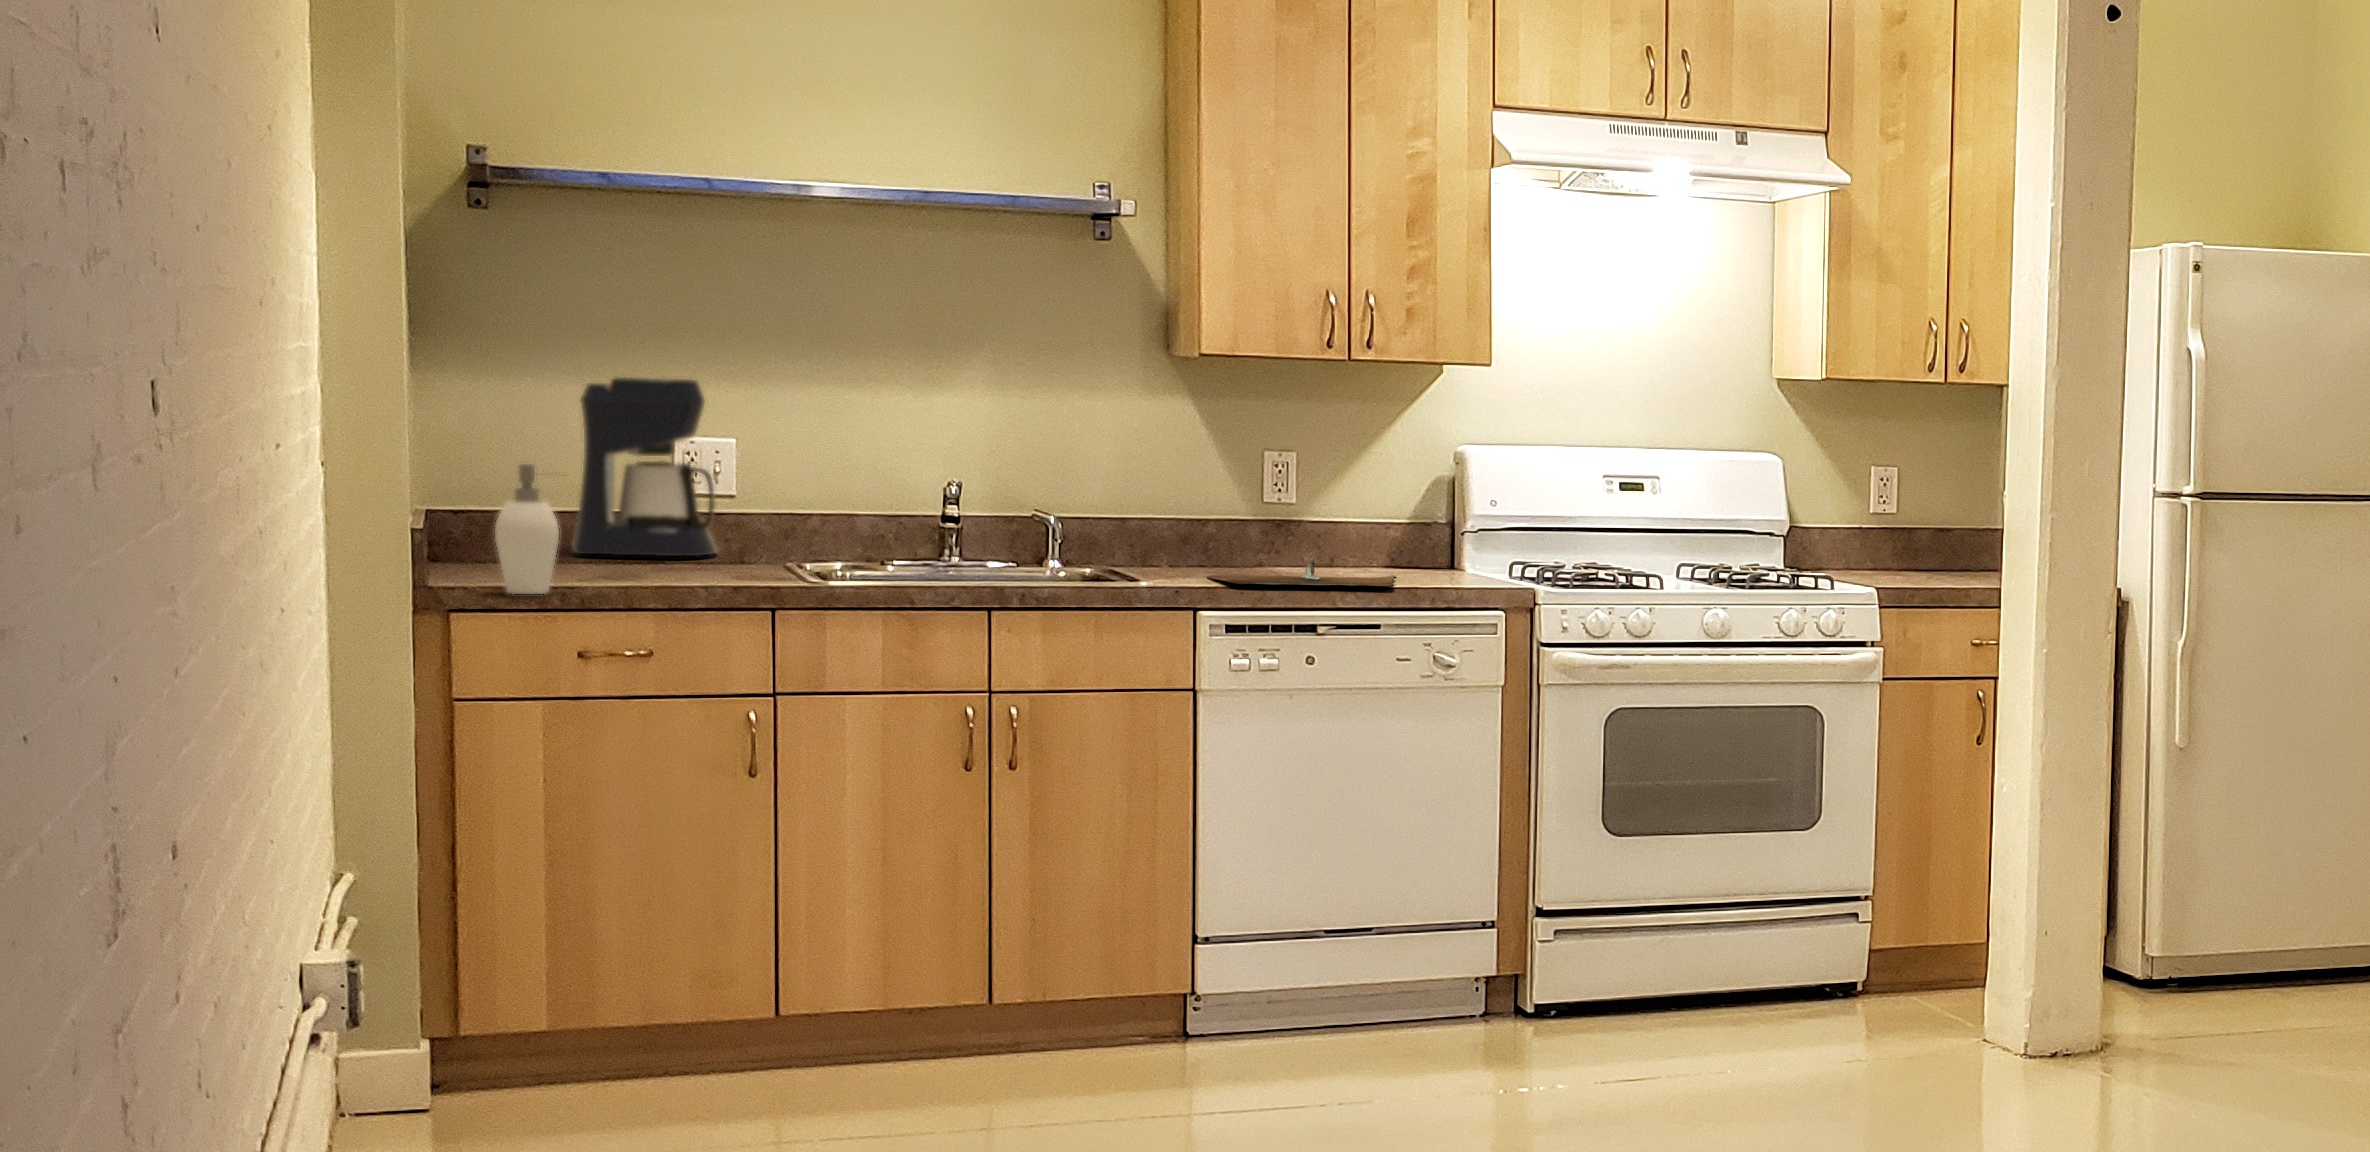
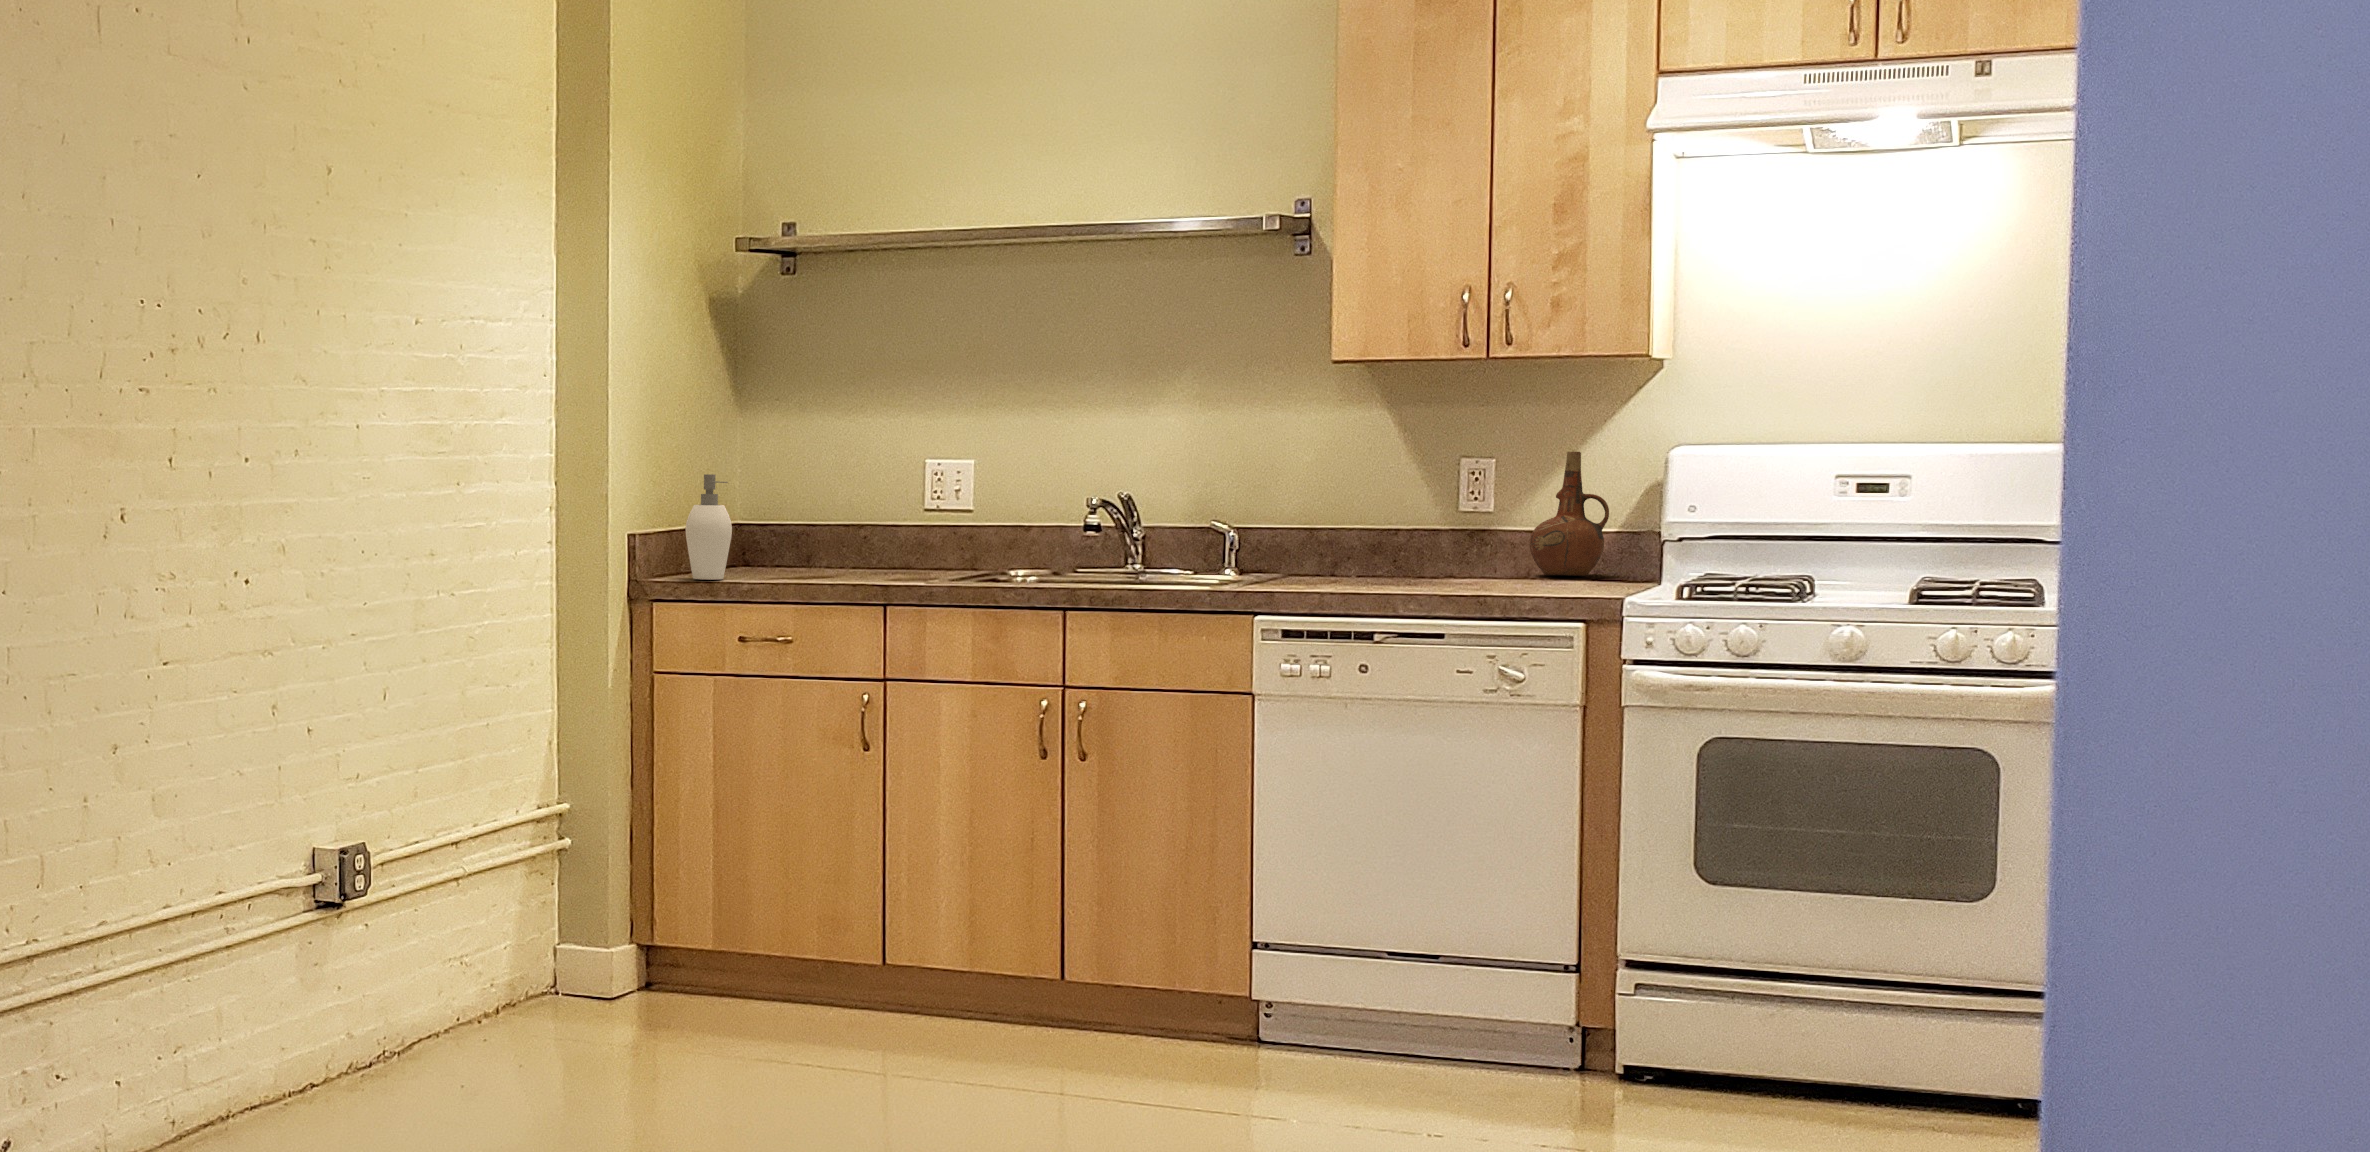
coffee maker: present [573,377,717,556] -> none [845,406,962,557]
ceramic pitcher: none [1334,445,1402,560] -> present [1529,451,1609,576]
cutting board: present [1206,558,1396,586] -> none [1309,567,1549,595]

